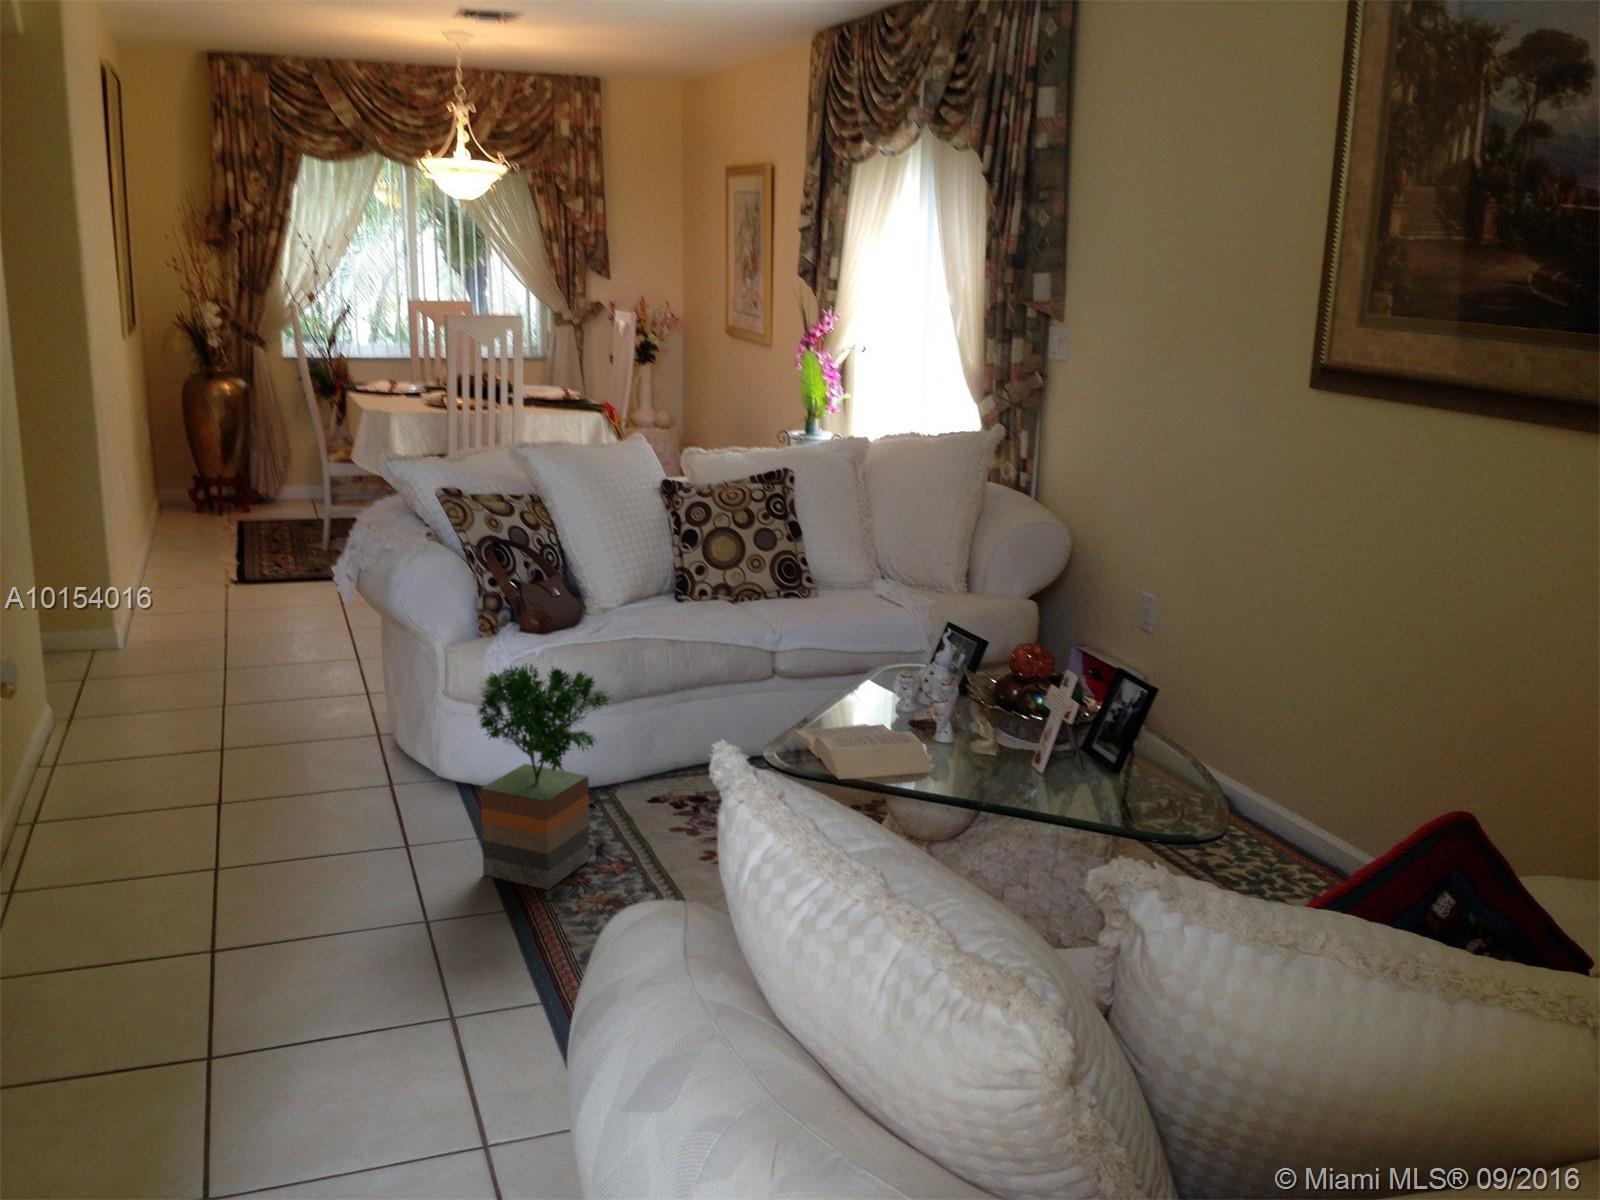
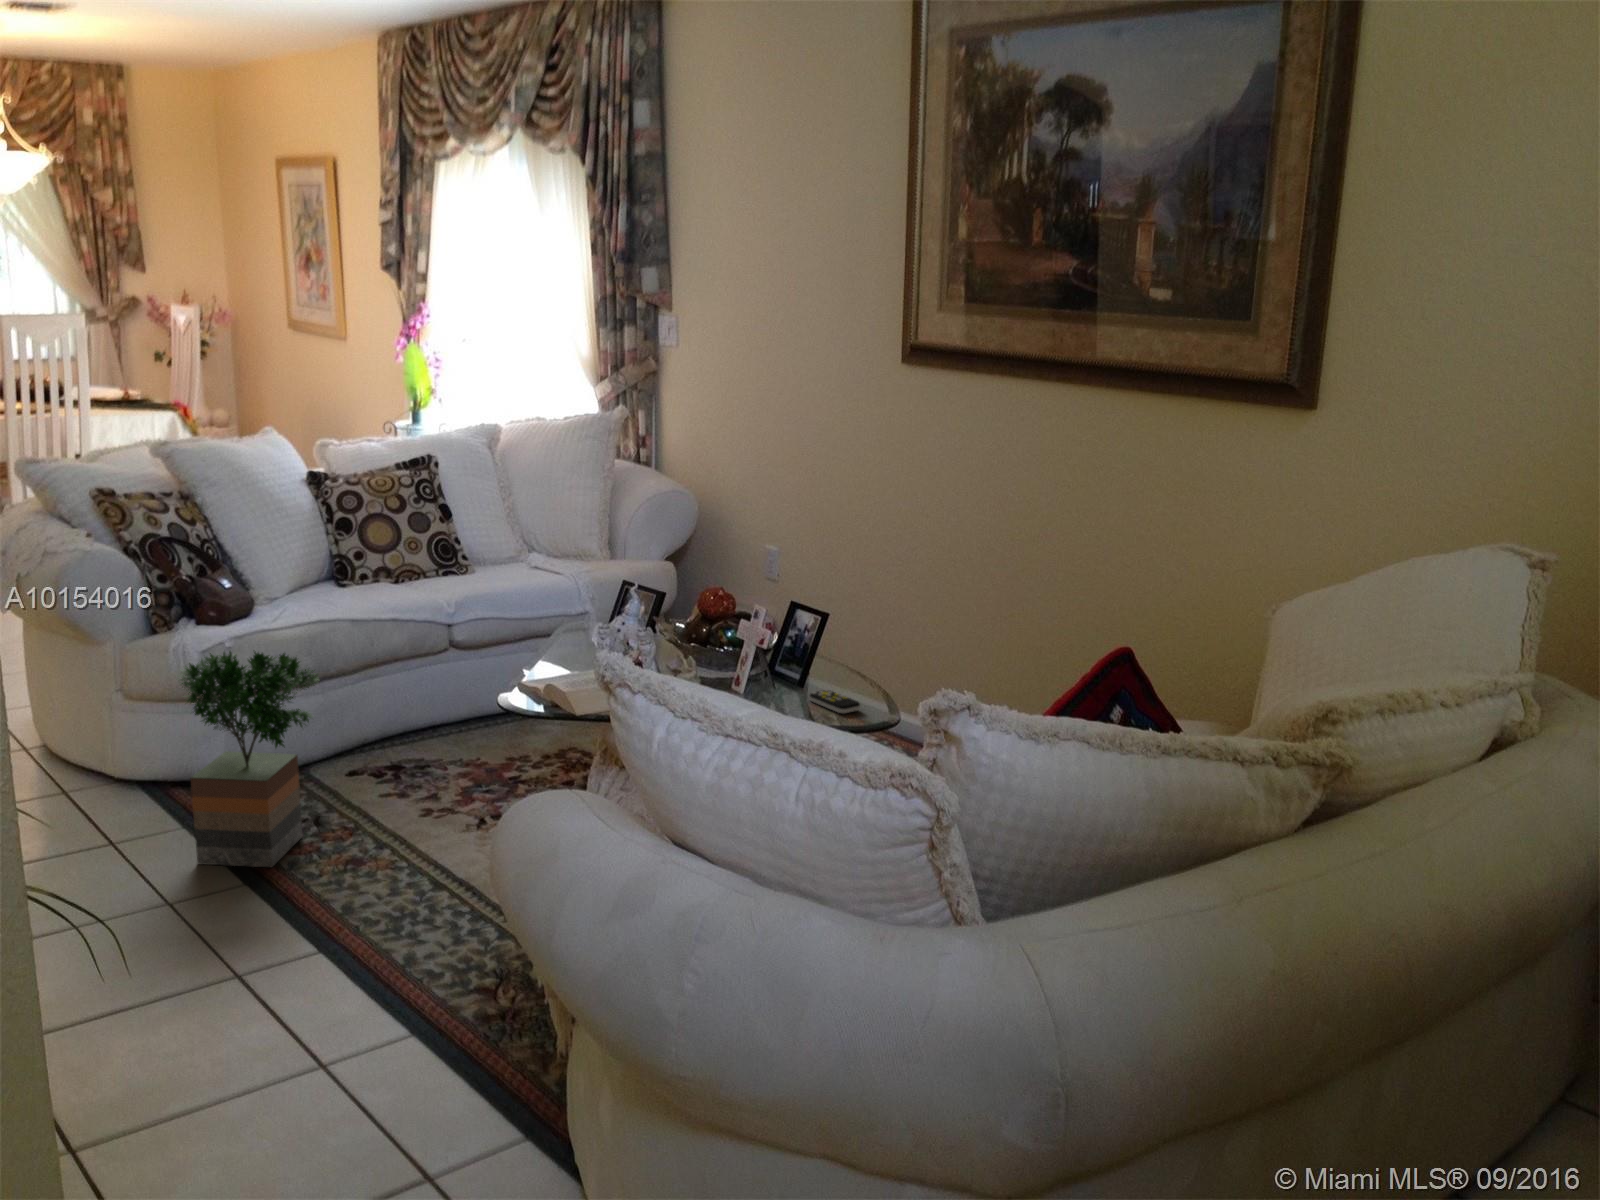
remote control: none [1118,781,1177,815] -> present [809,689,860,714]

